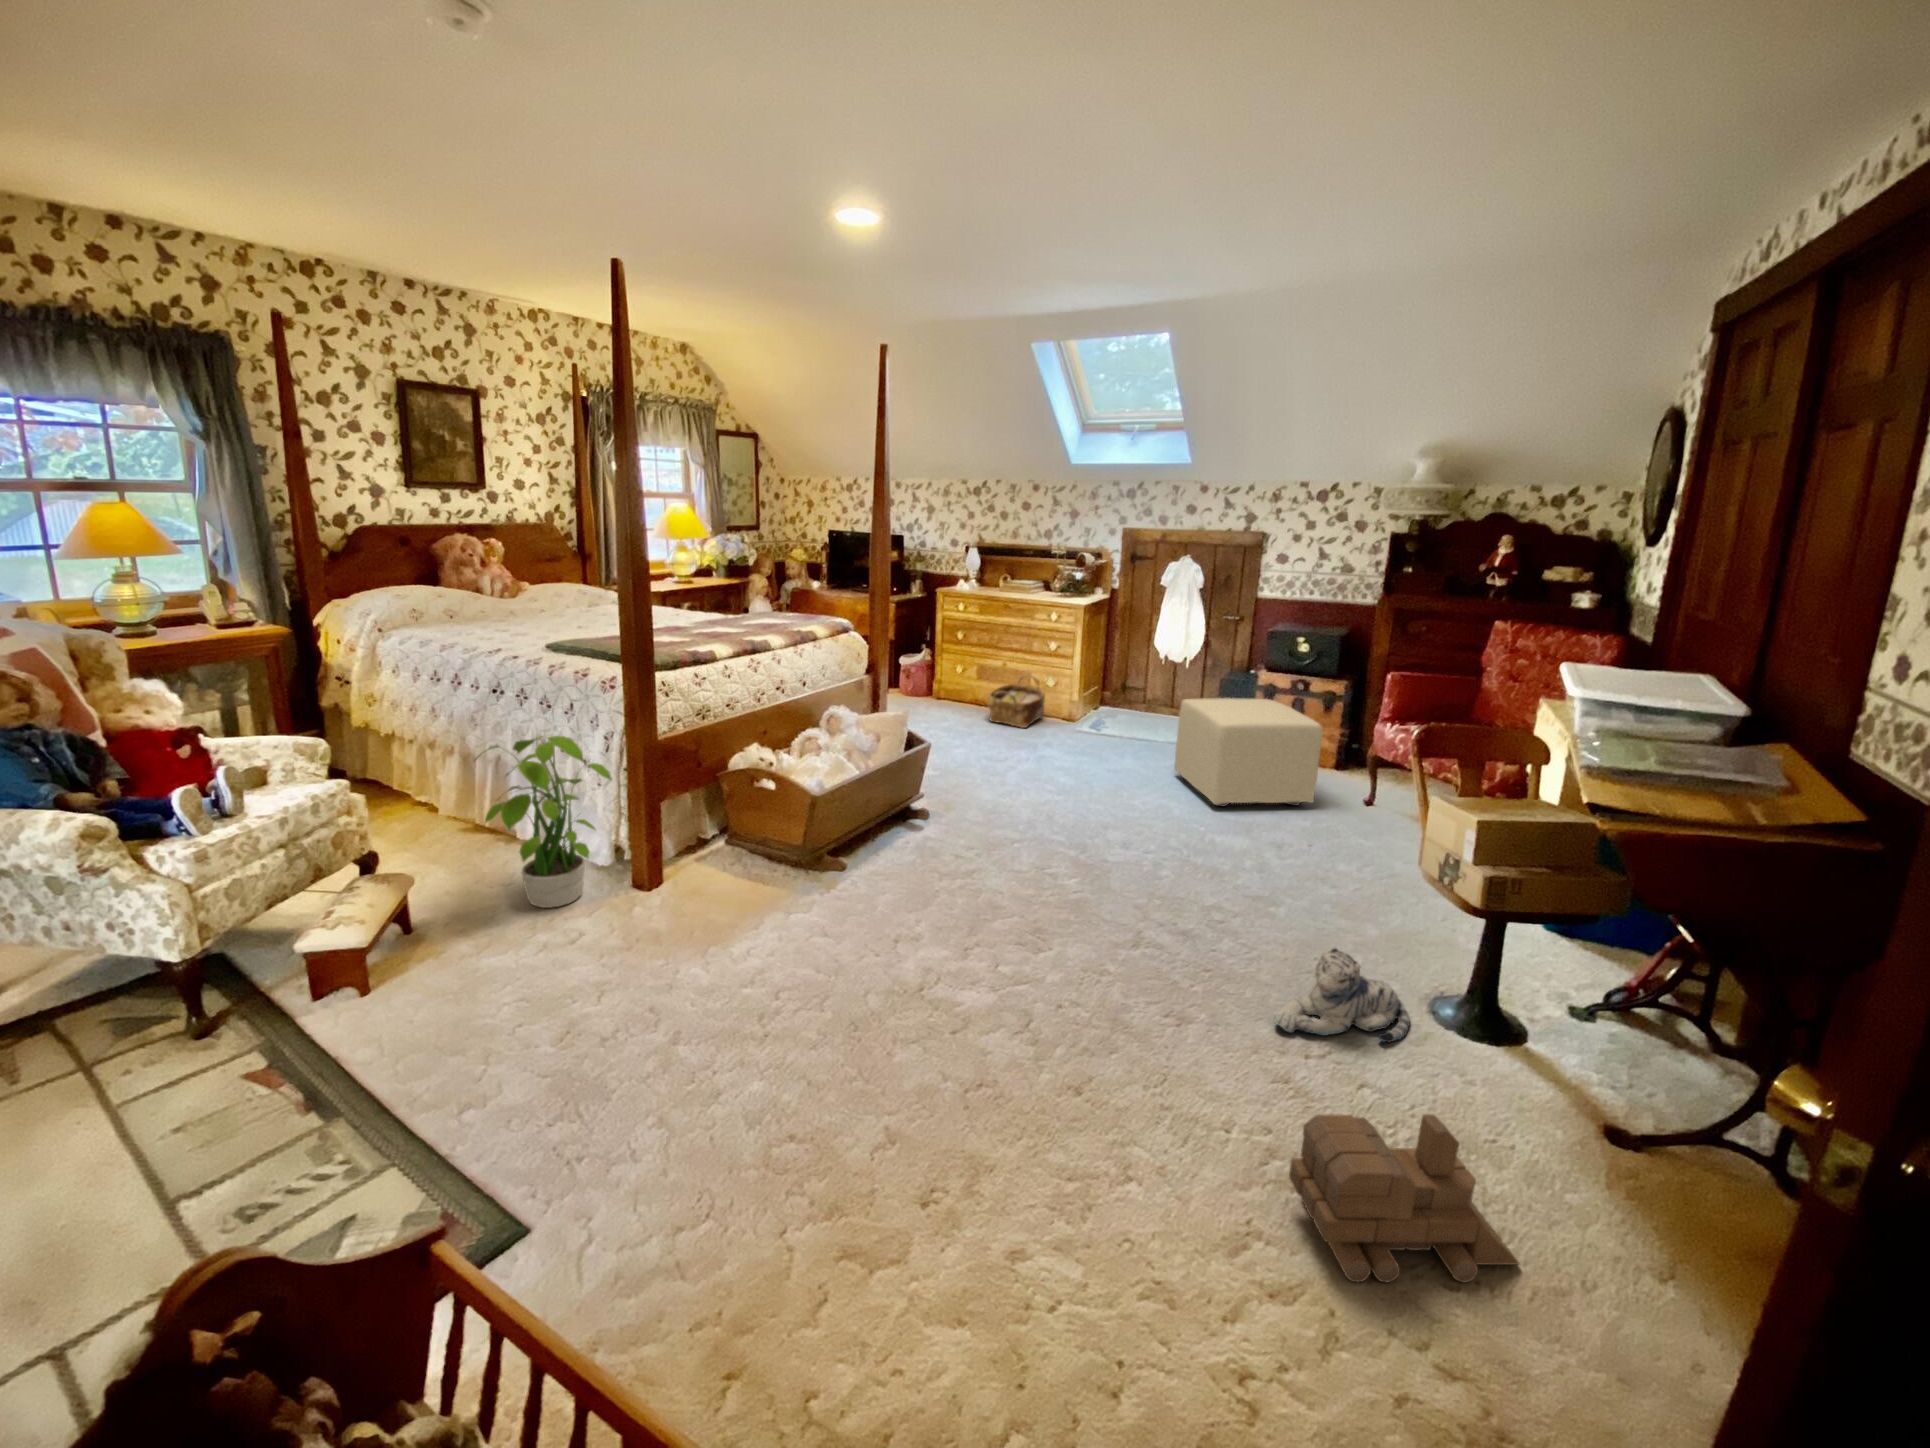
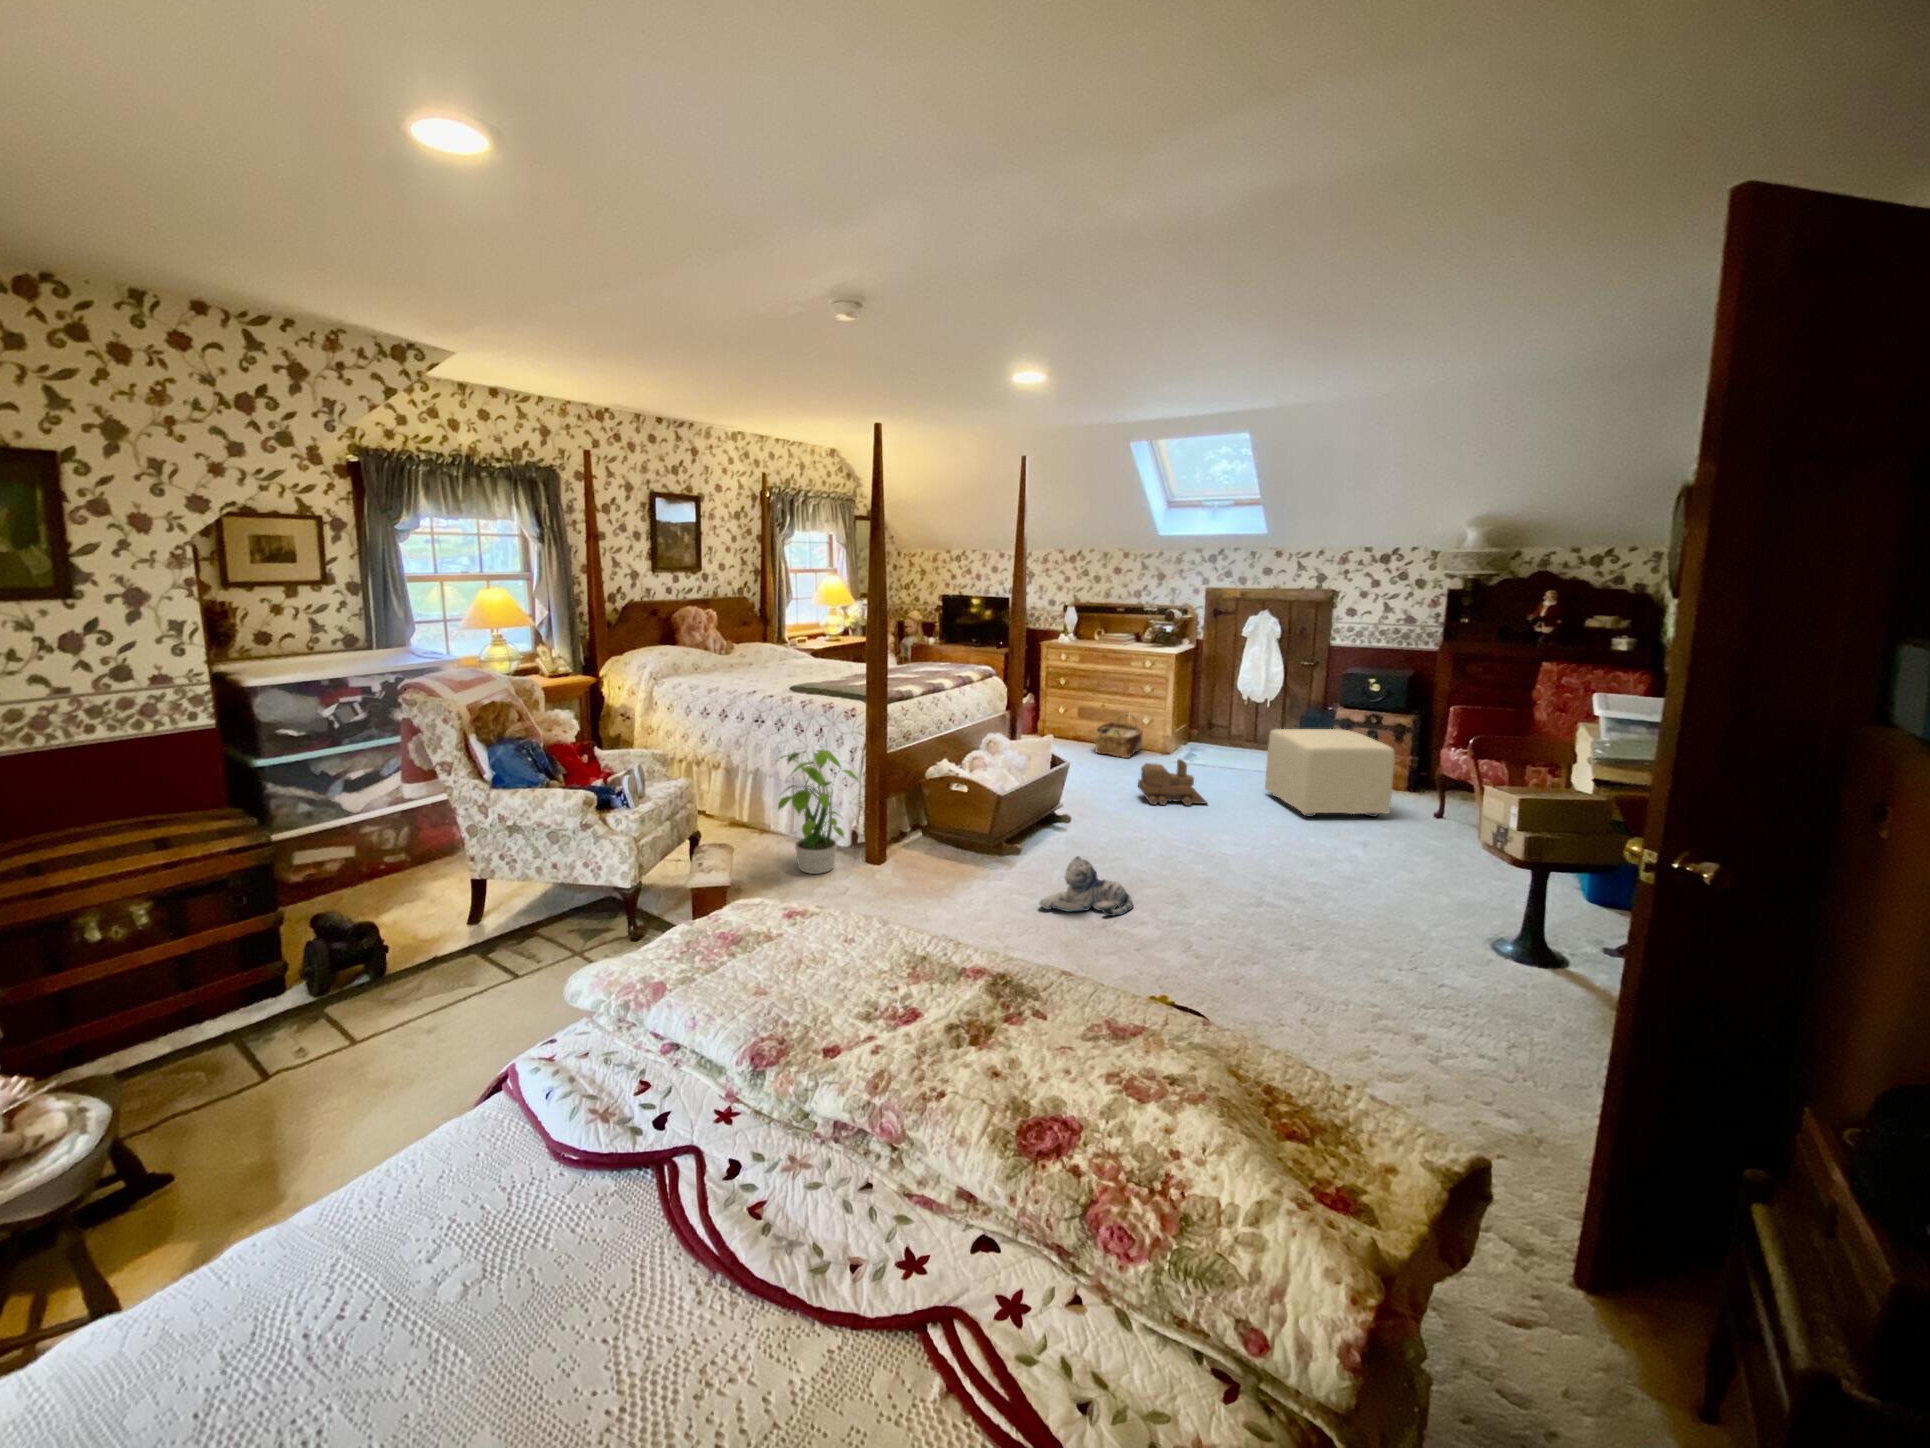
plush toy: present [1274,947,1410,1042] -> present [1039,856,1133,916]
toy train: present [1289,1114,1519,1283] -> present [1138,759,1207,806]

